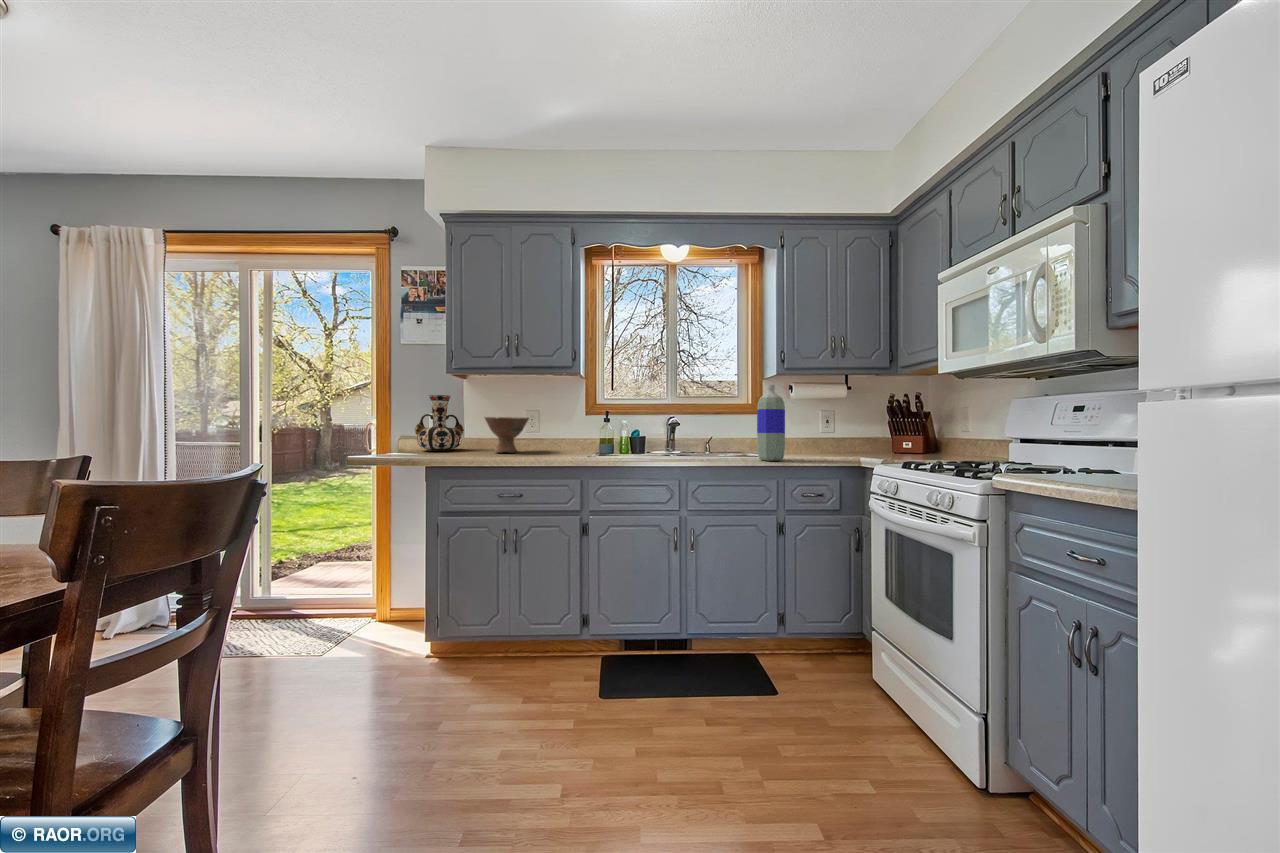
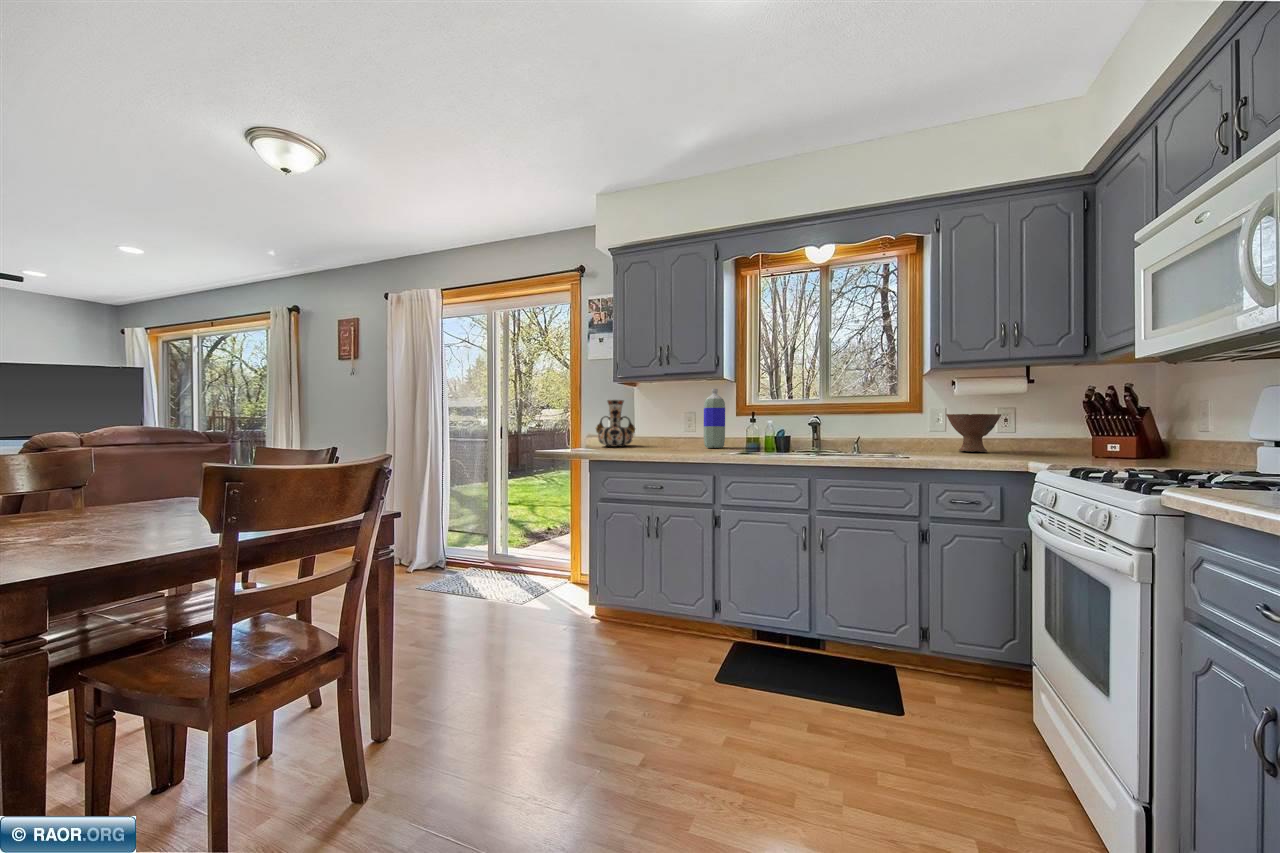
bottle: present [757,385,785,461] -> present [704,389,725,448]
bowl: present [485,417,529,452] -> present [946,414,1001,452]

